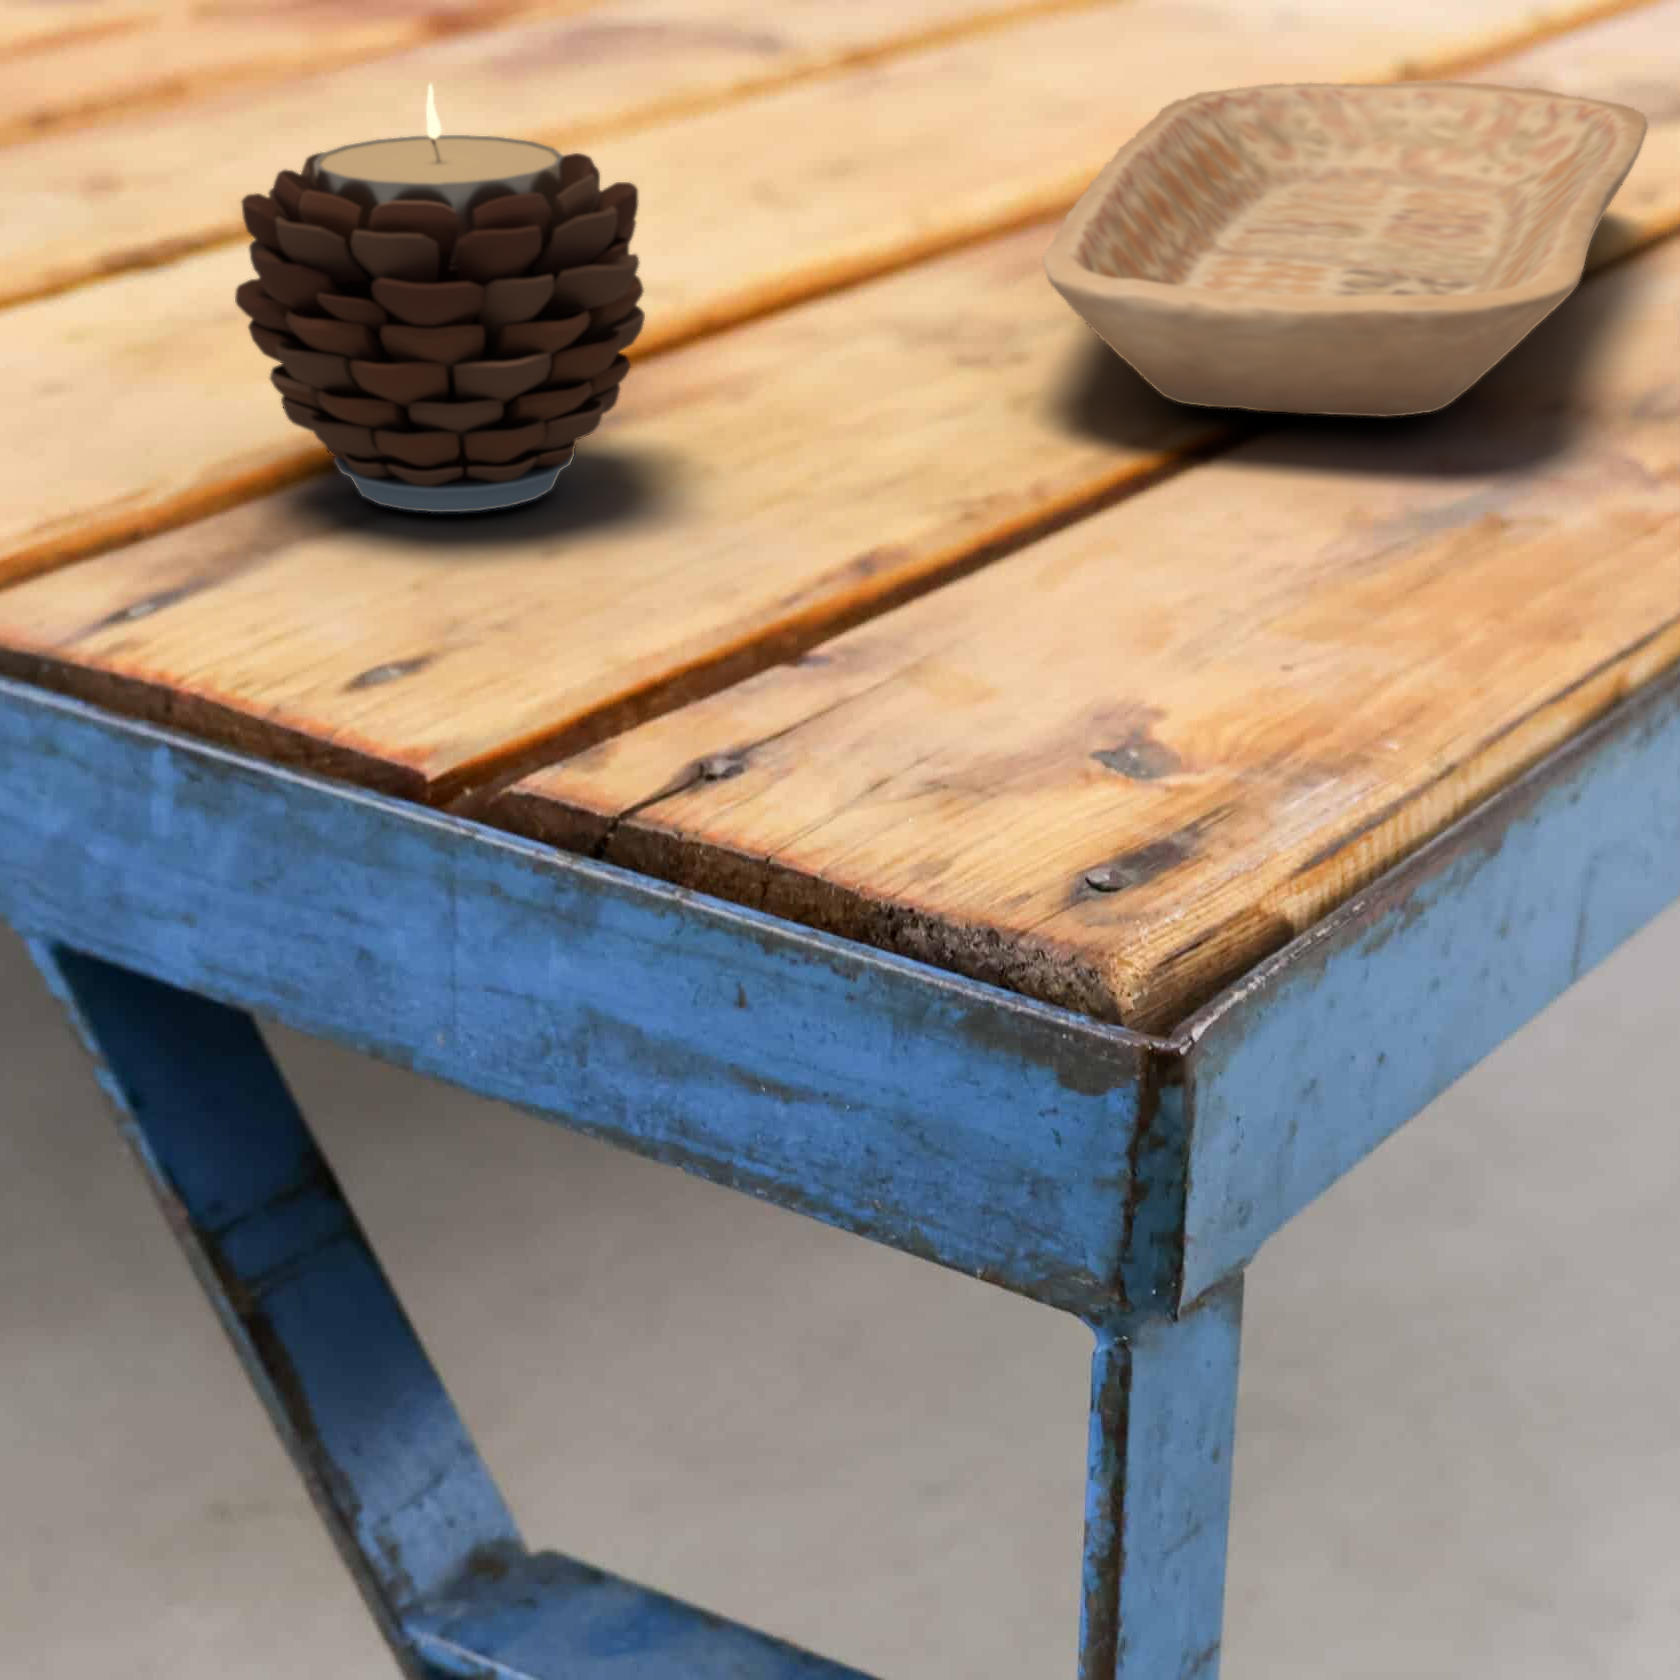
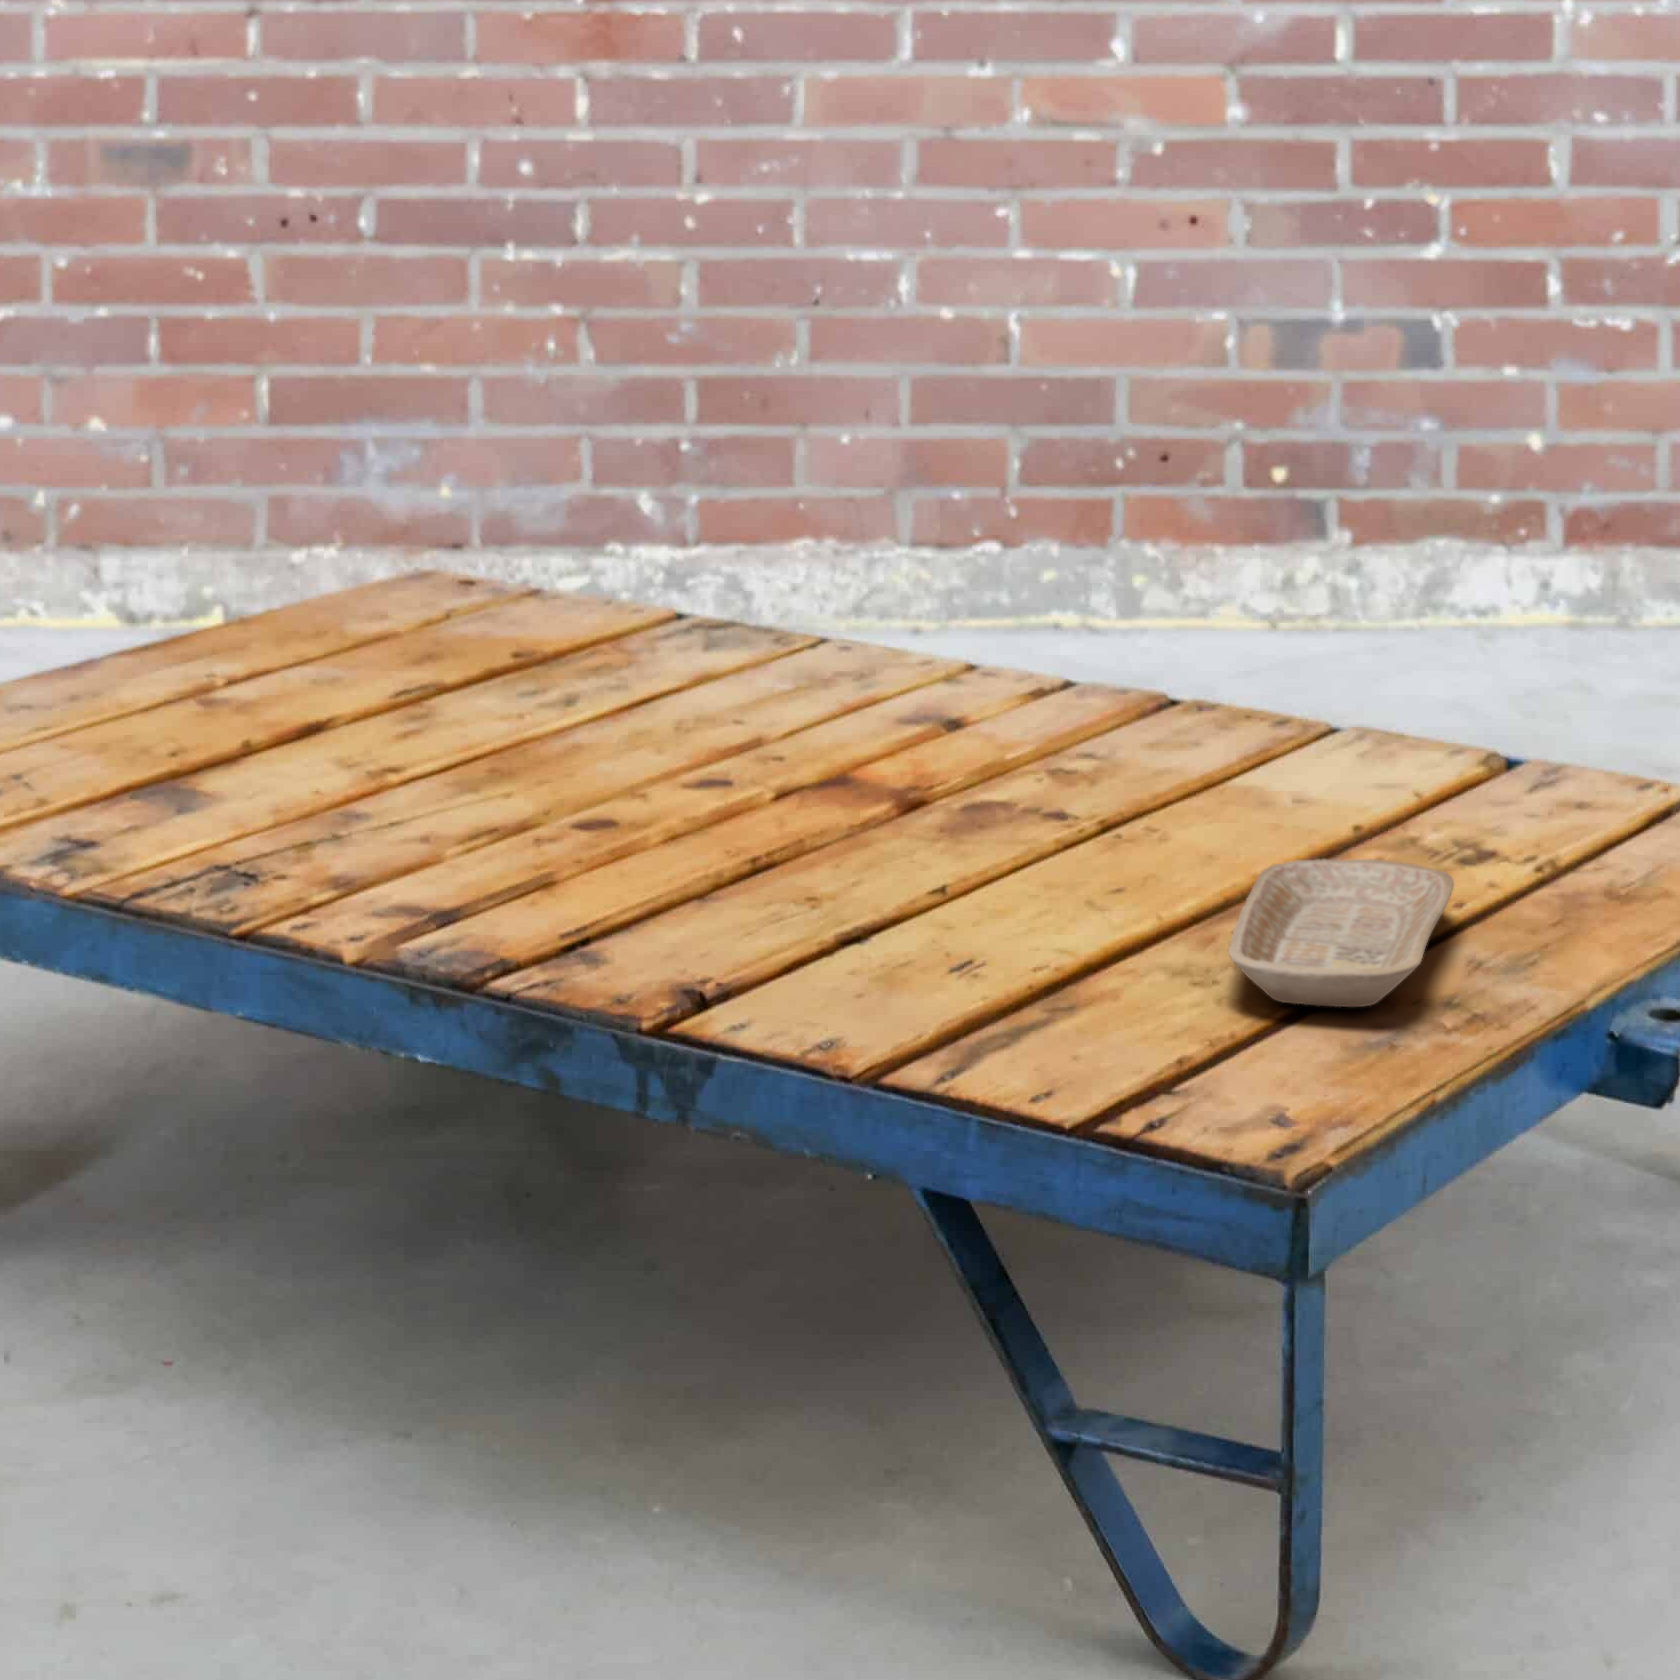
candle: present [235,84,645,512] -> none [962,904,1103,1044]

